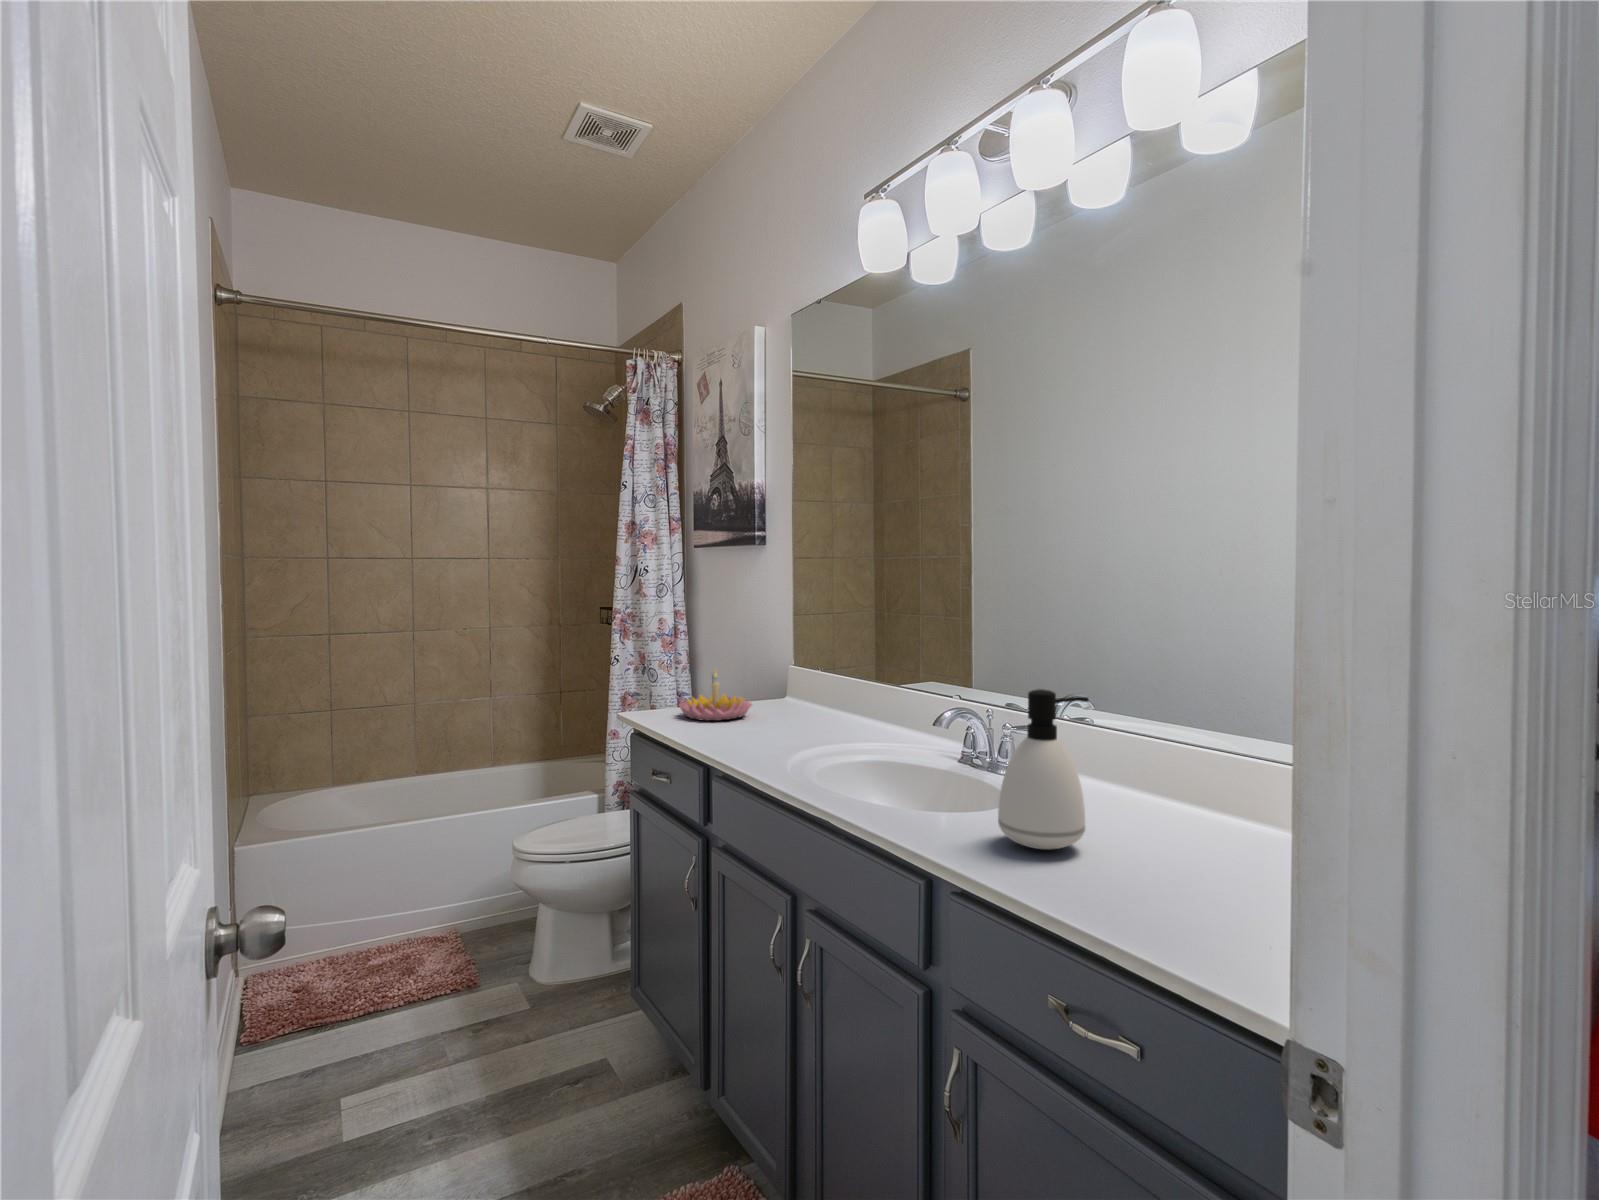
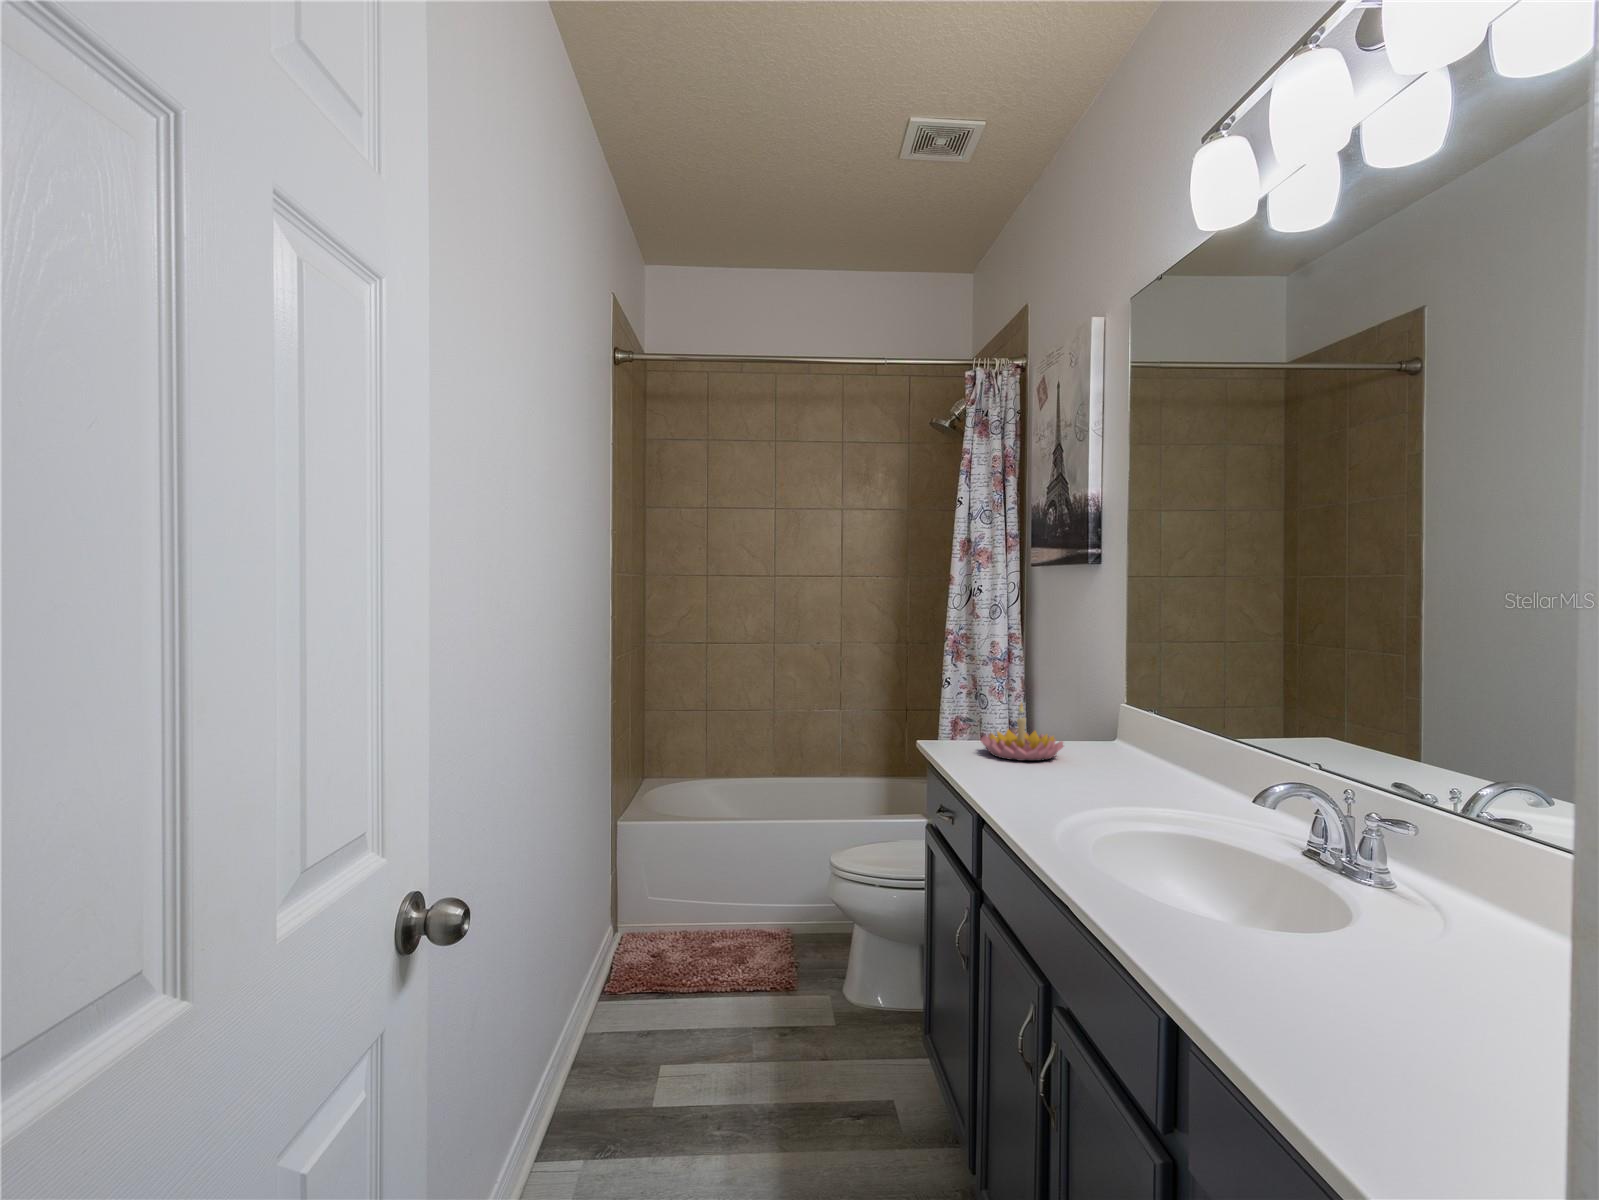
soap dispenser: present [998,689,1089,849] -> none [1284,779,1436,1011]

